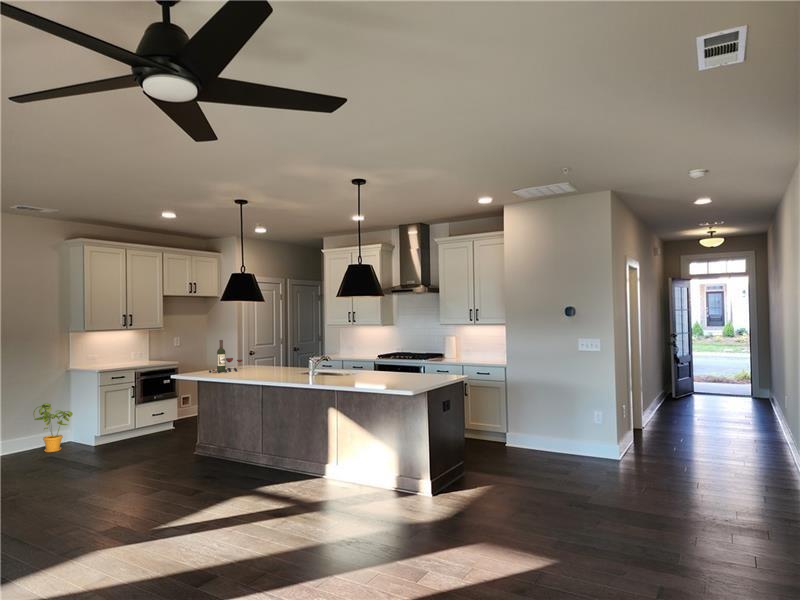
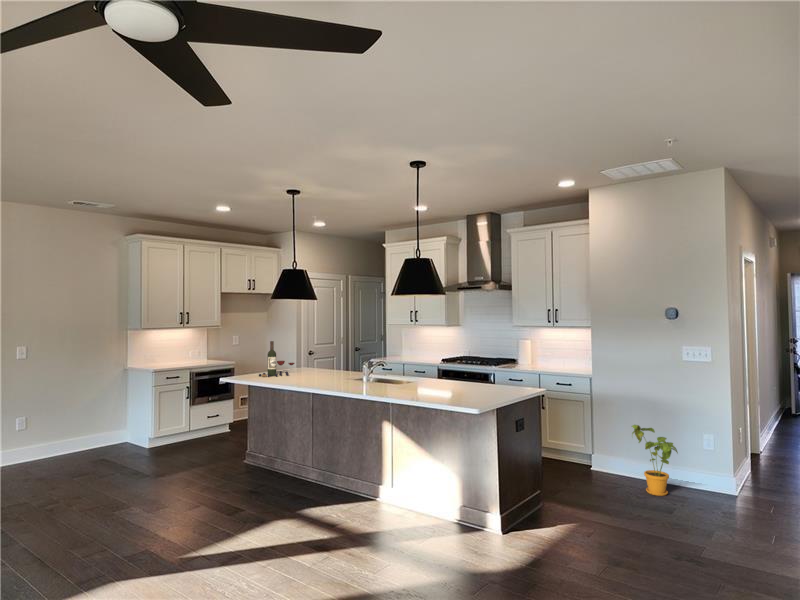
house plant: present [33,403,73,452] -> present [632,425,678,496]

